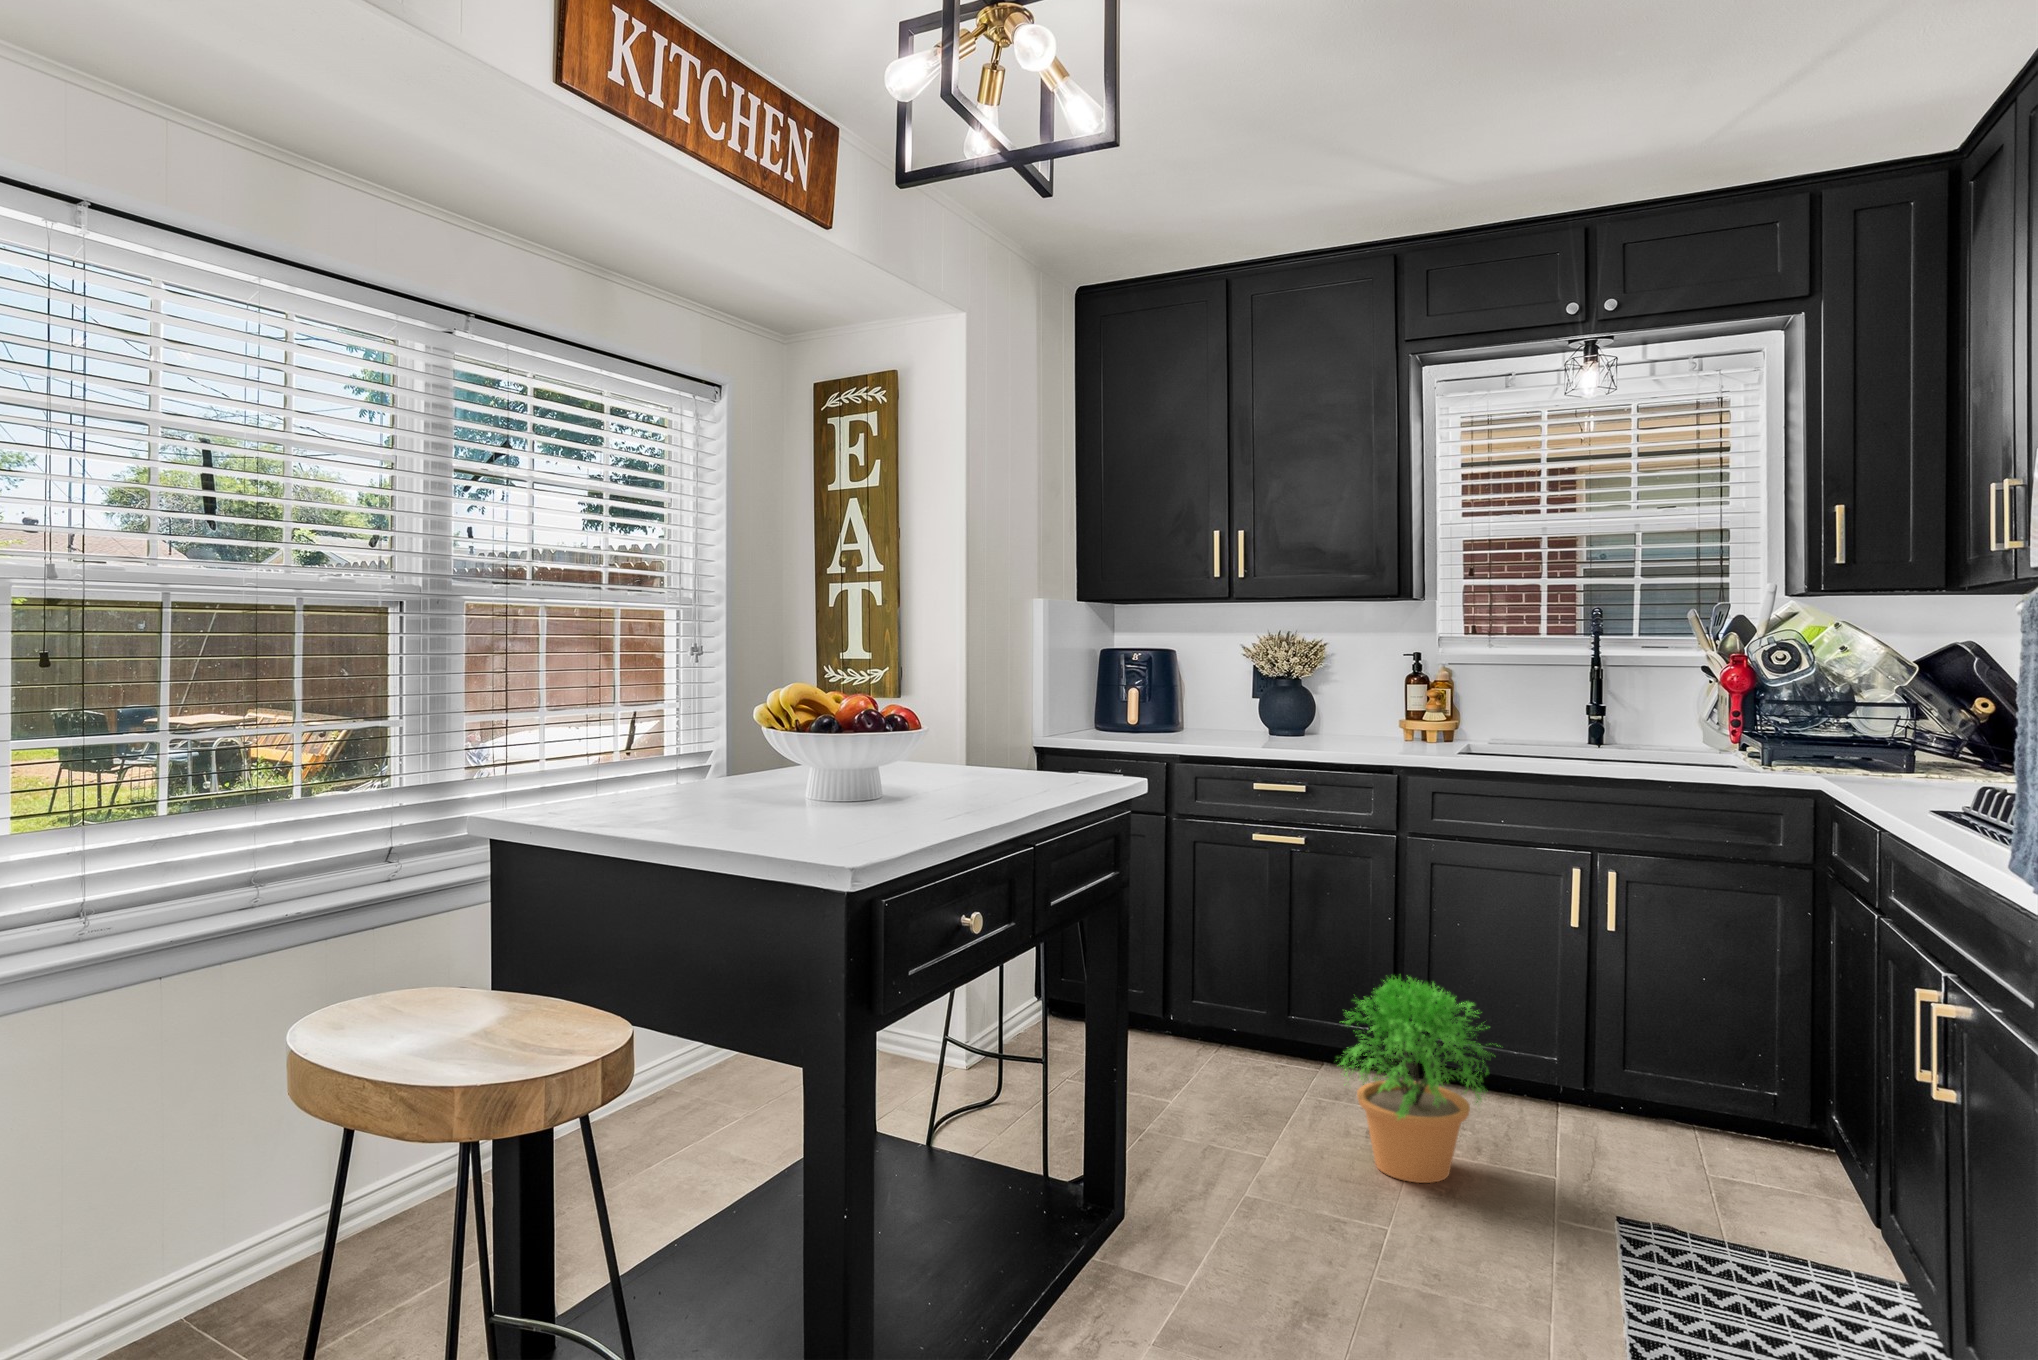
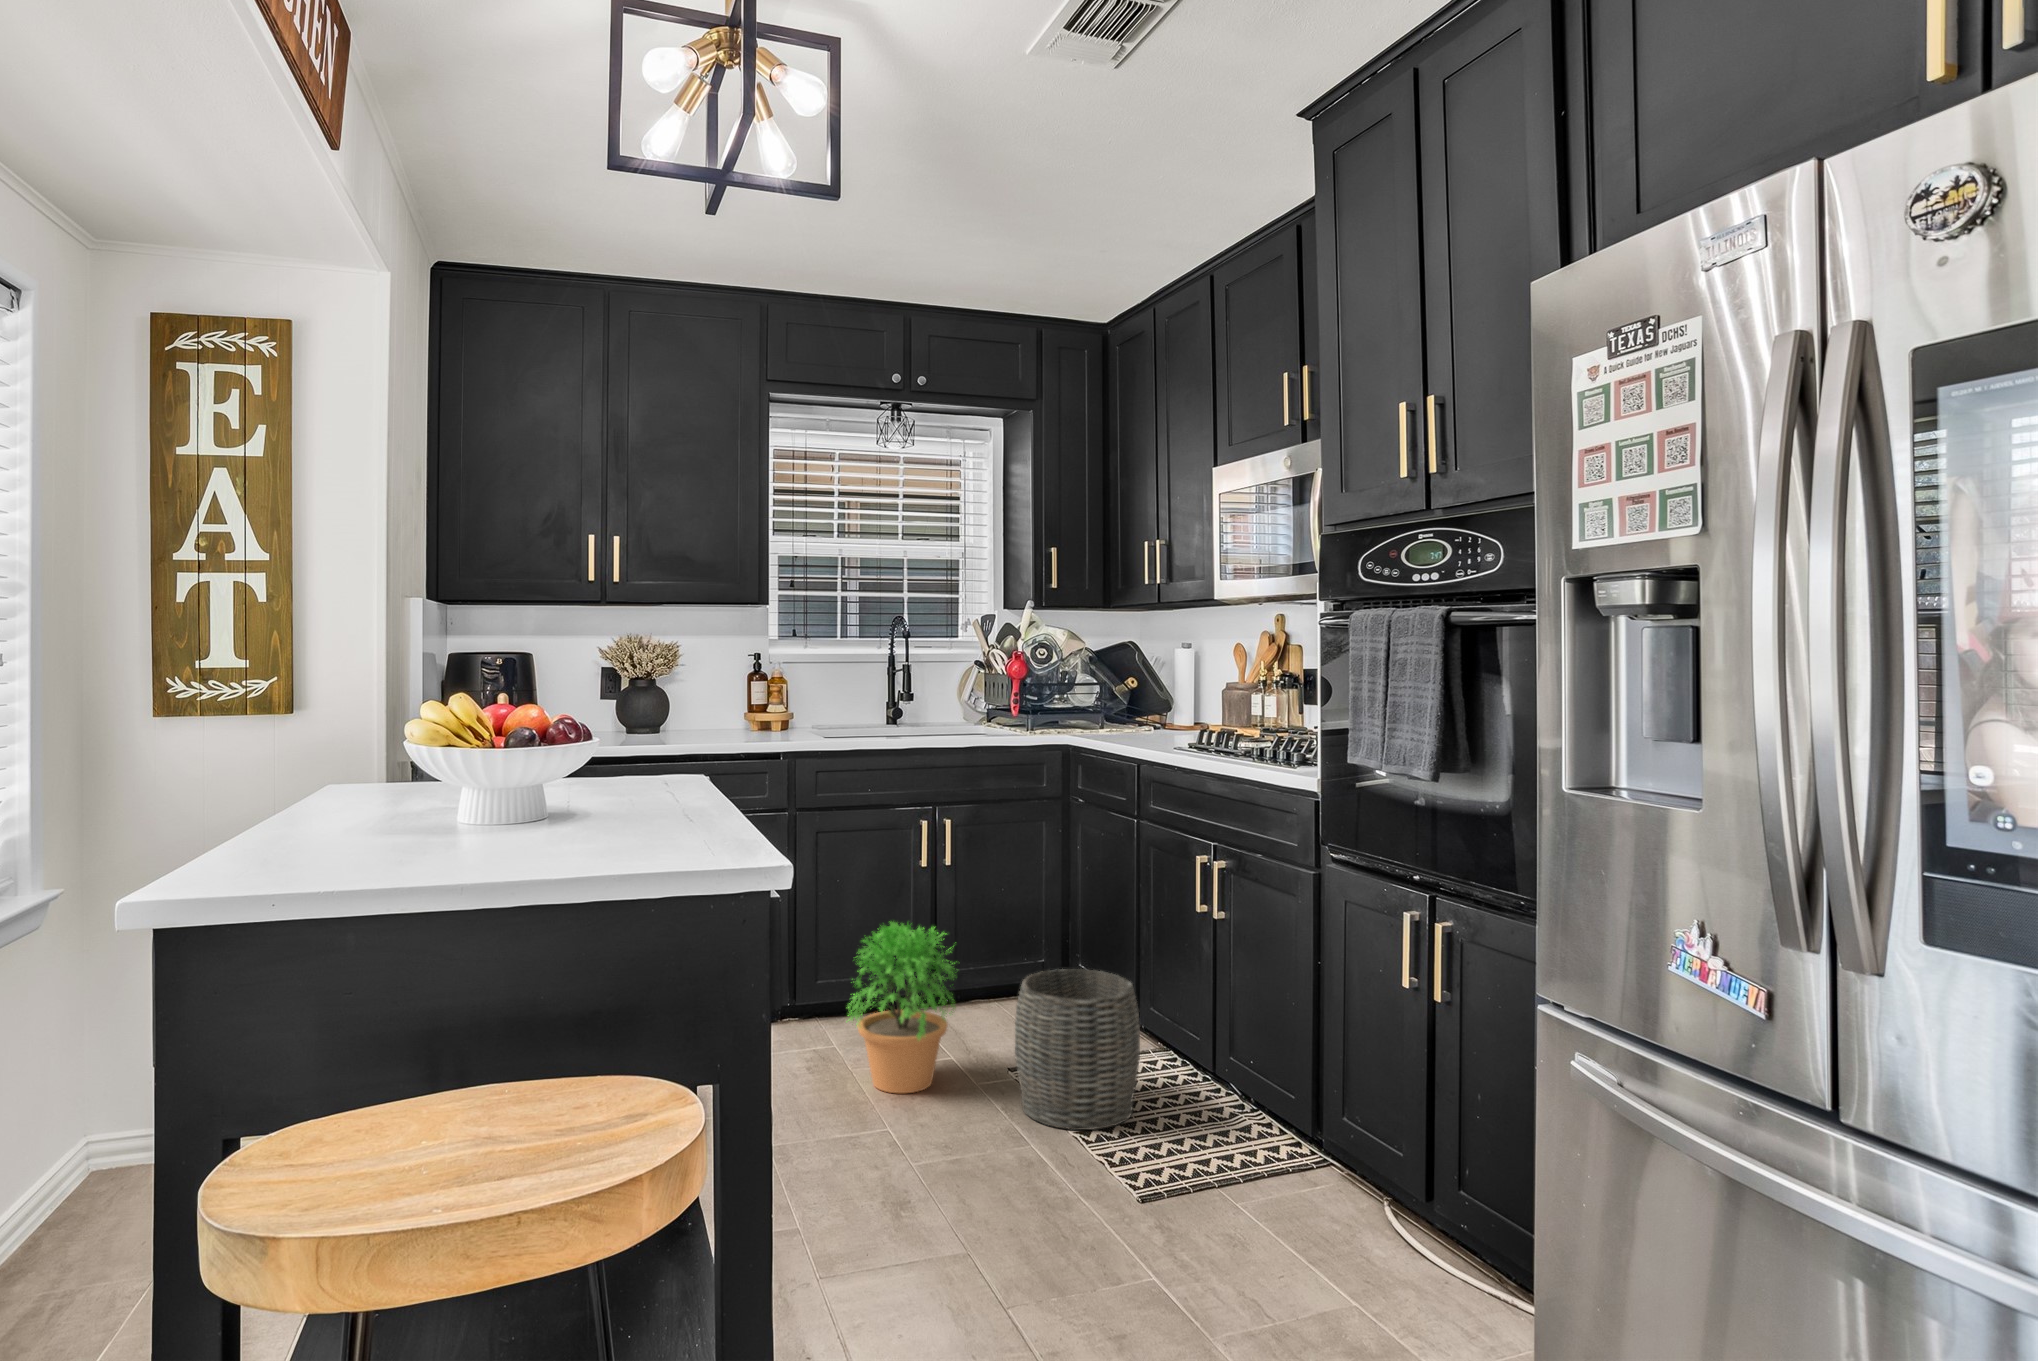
woven basket: none [1497,1079,1679,1305] -> present [1015,969,1140,1130]

